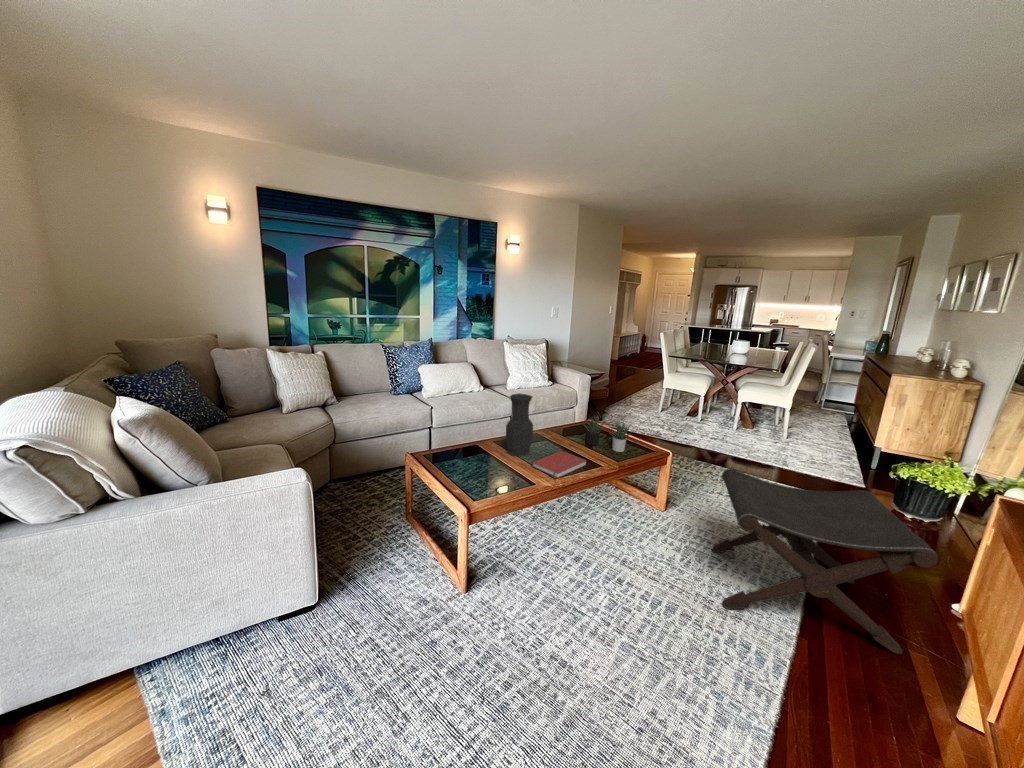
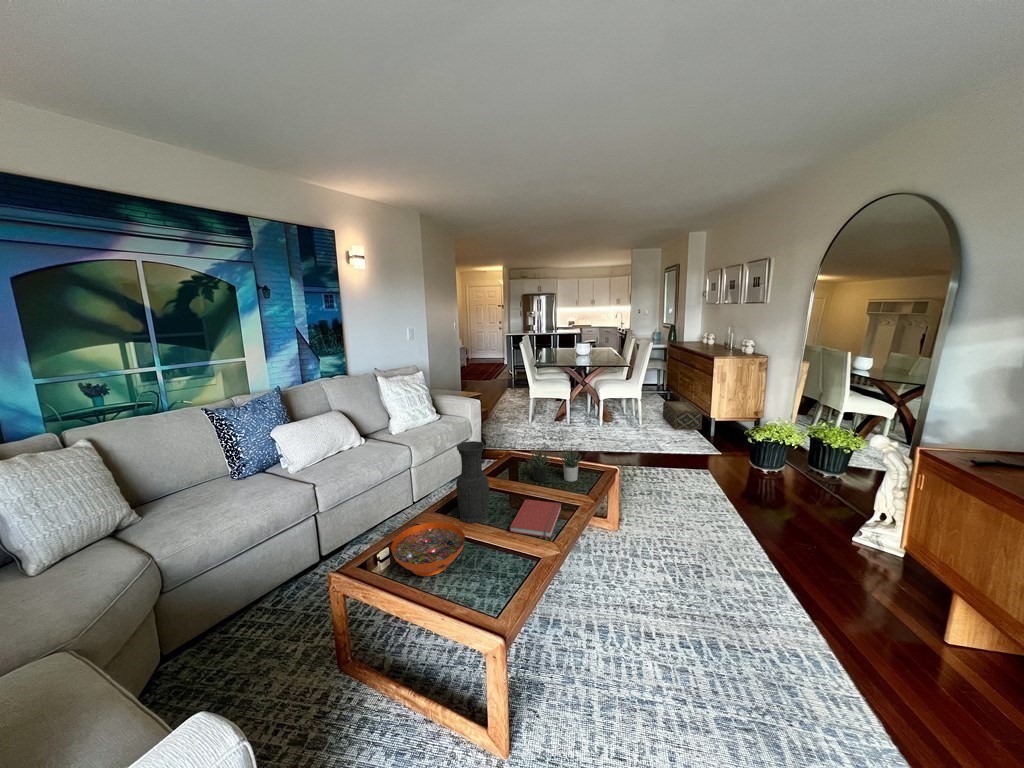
woven basket: none [821,419,869,459] -> present [663,401,702,430]
decorative bowl: none [441,442,493,473] -> present [391,522,465,576]
footstool: present [712,469,938,654] -> none [685,463,890,618]

